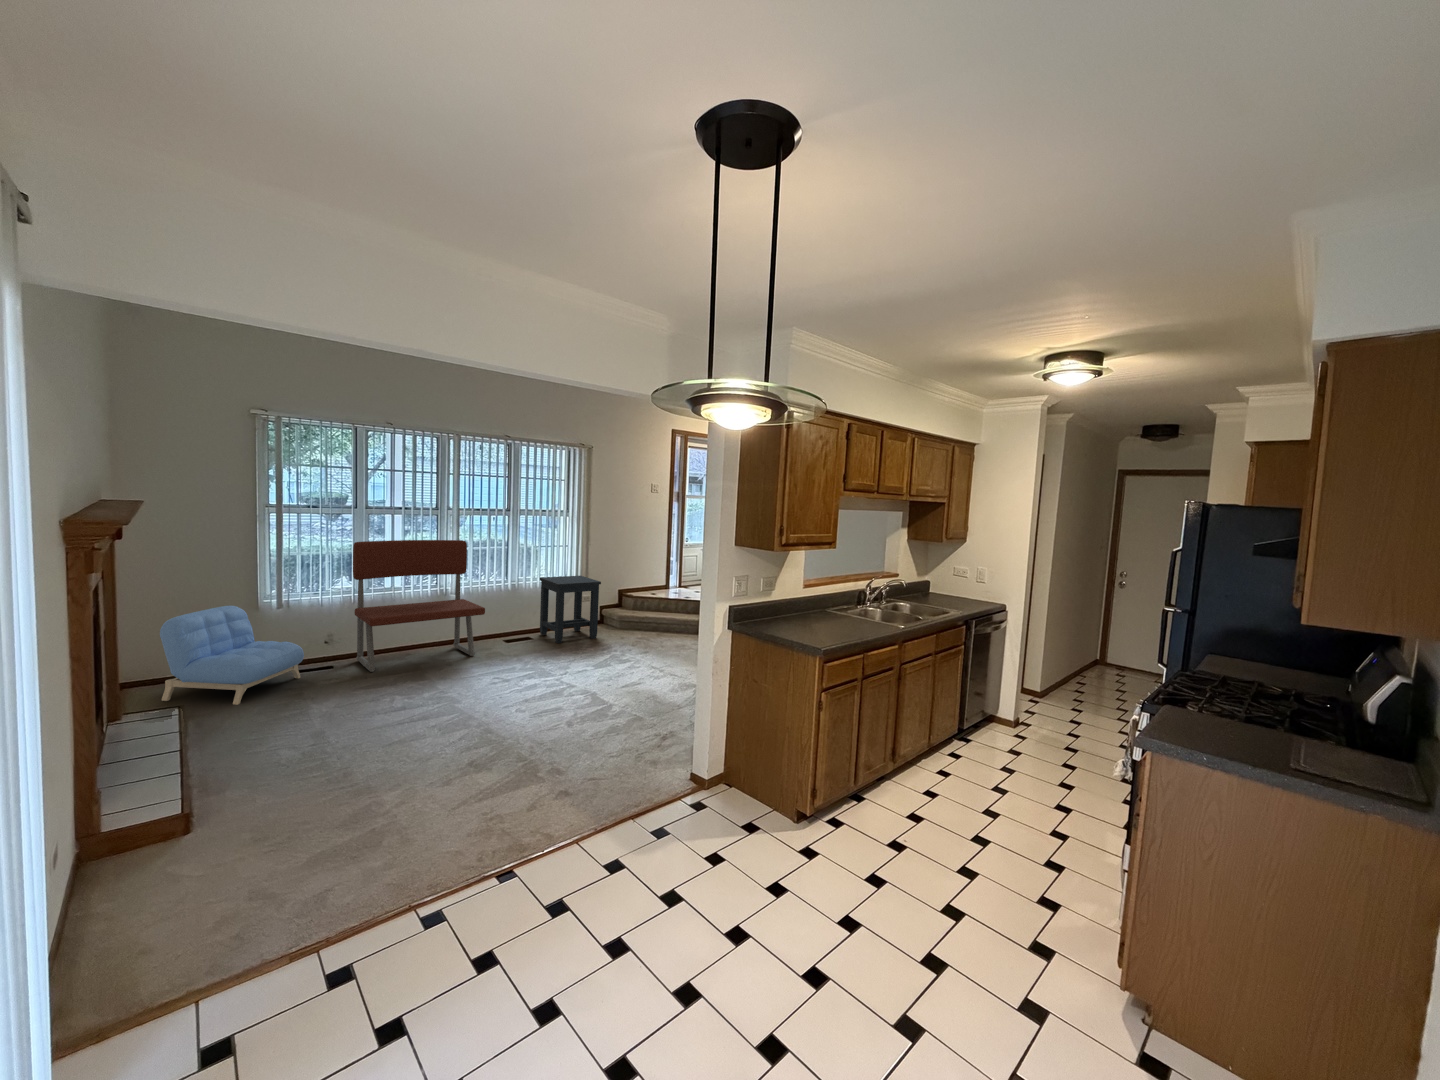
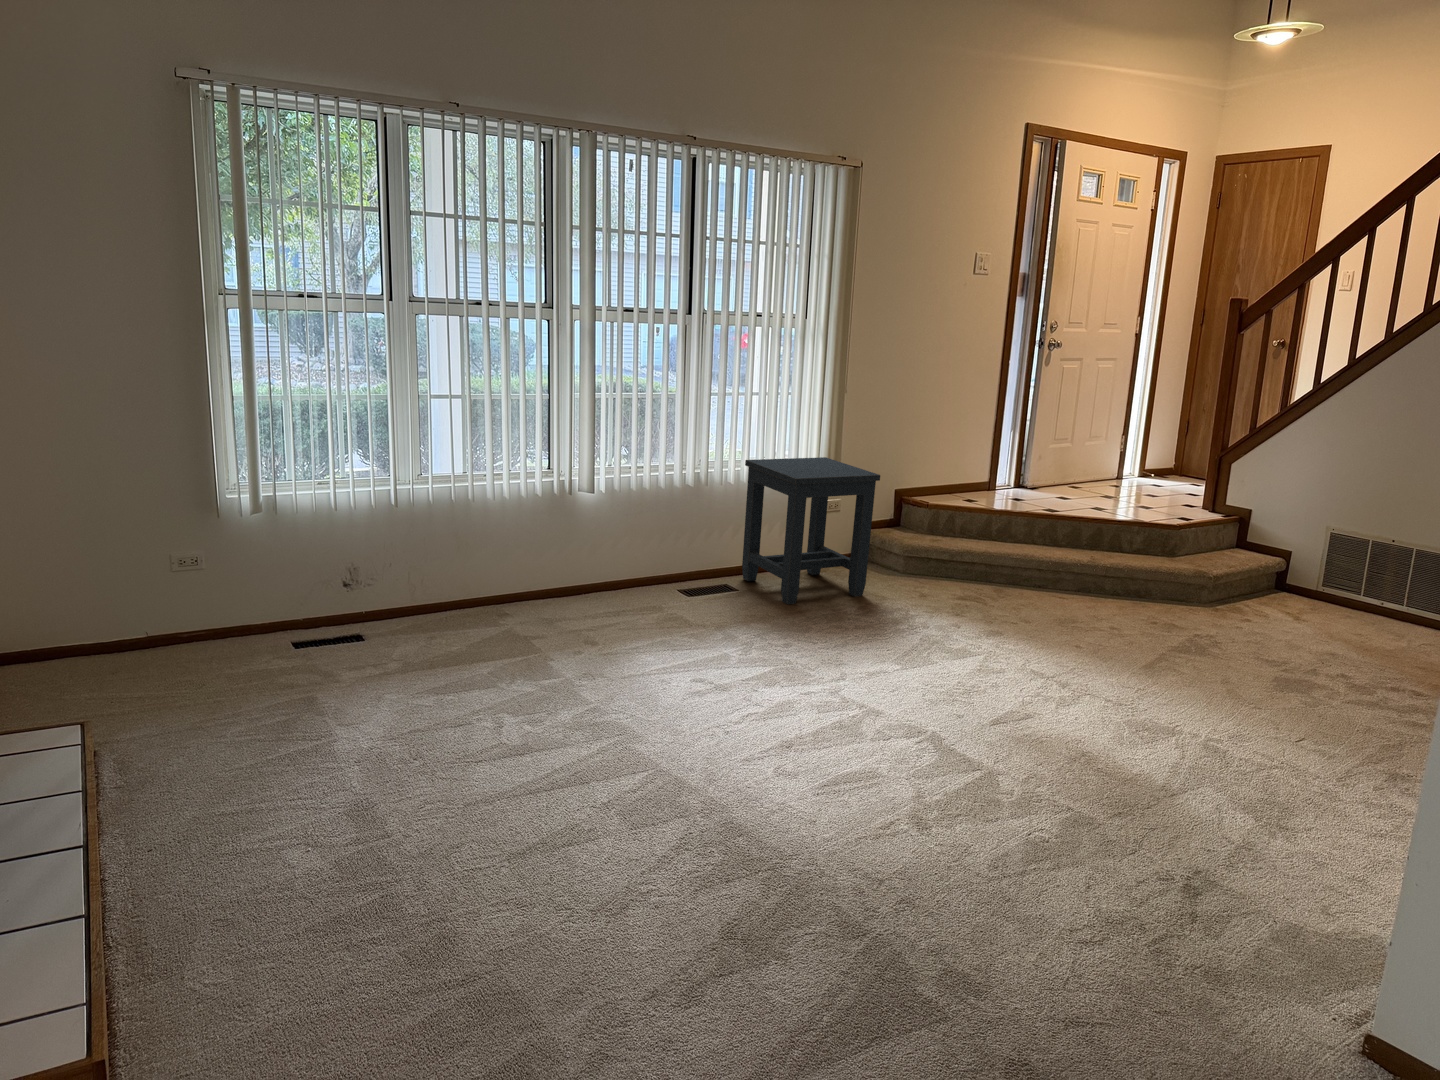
bench: present [353,540,485,672] -> none [392,375,657,657]
armchair: present [160,606,304,705] -> none [41,509,311,728]

